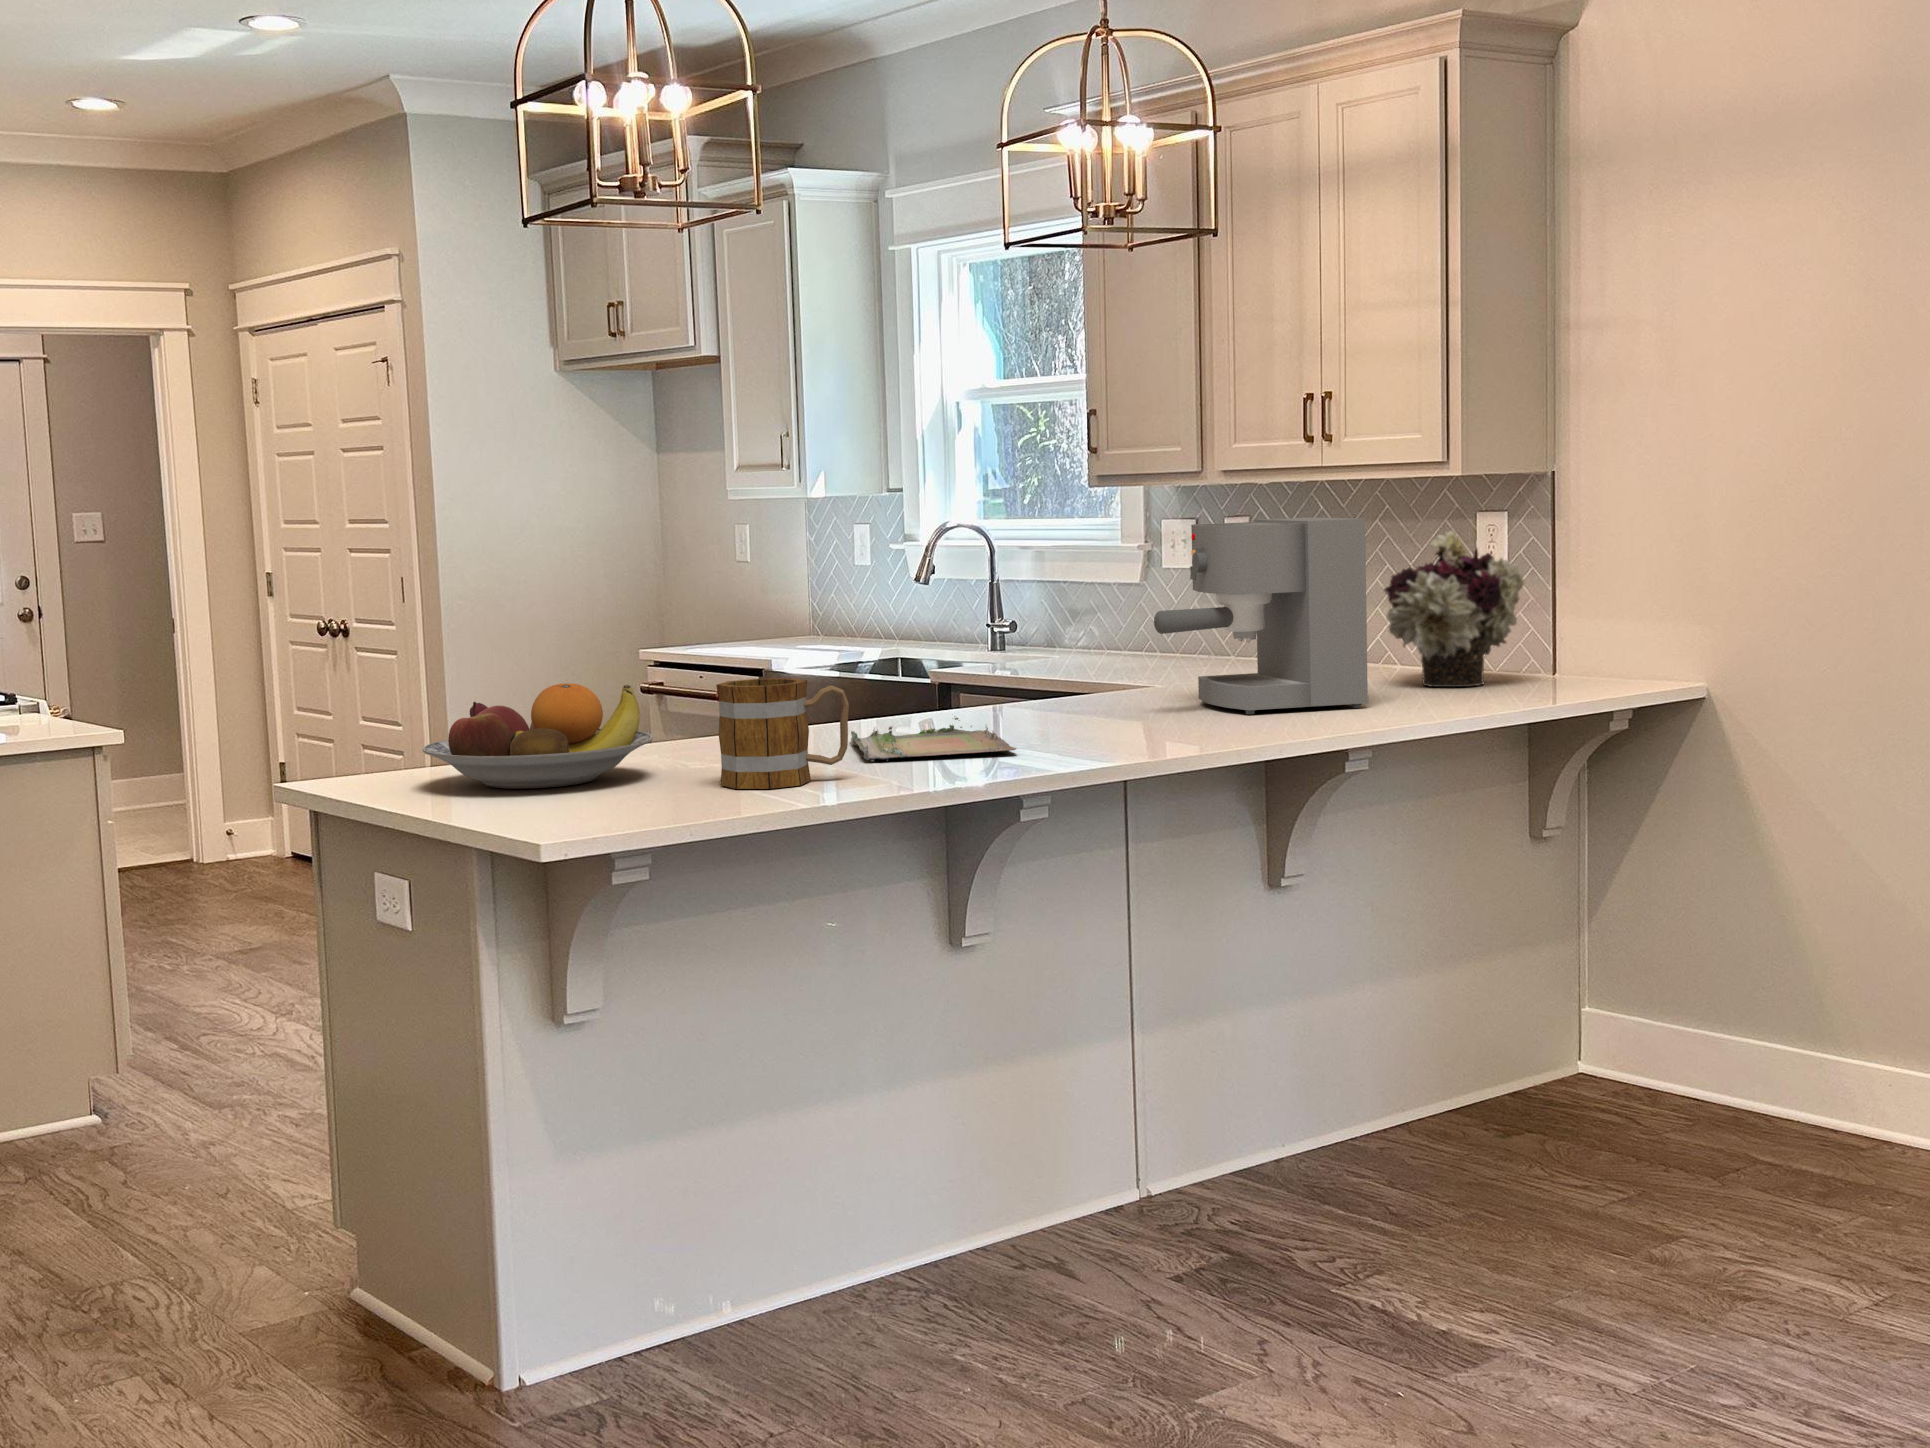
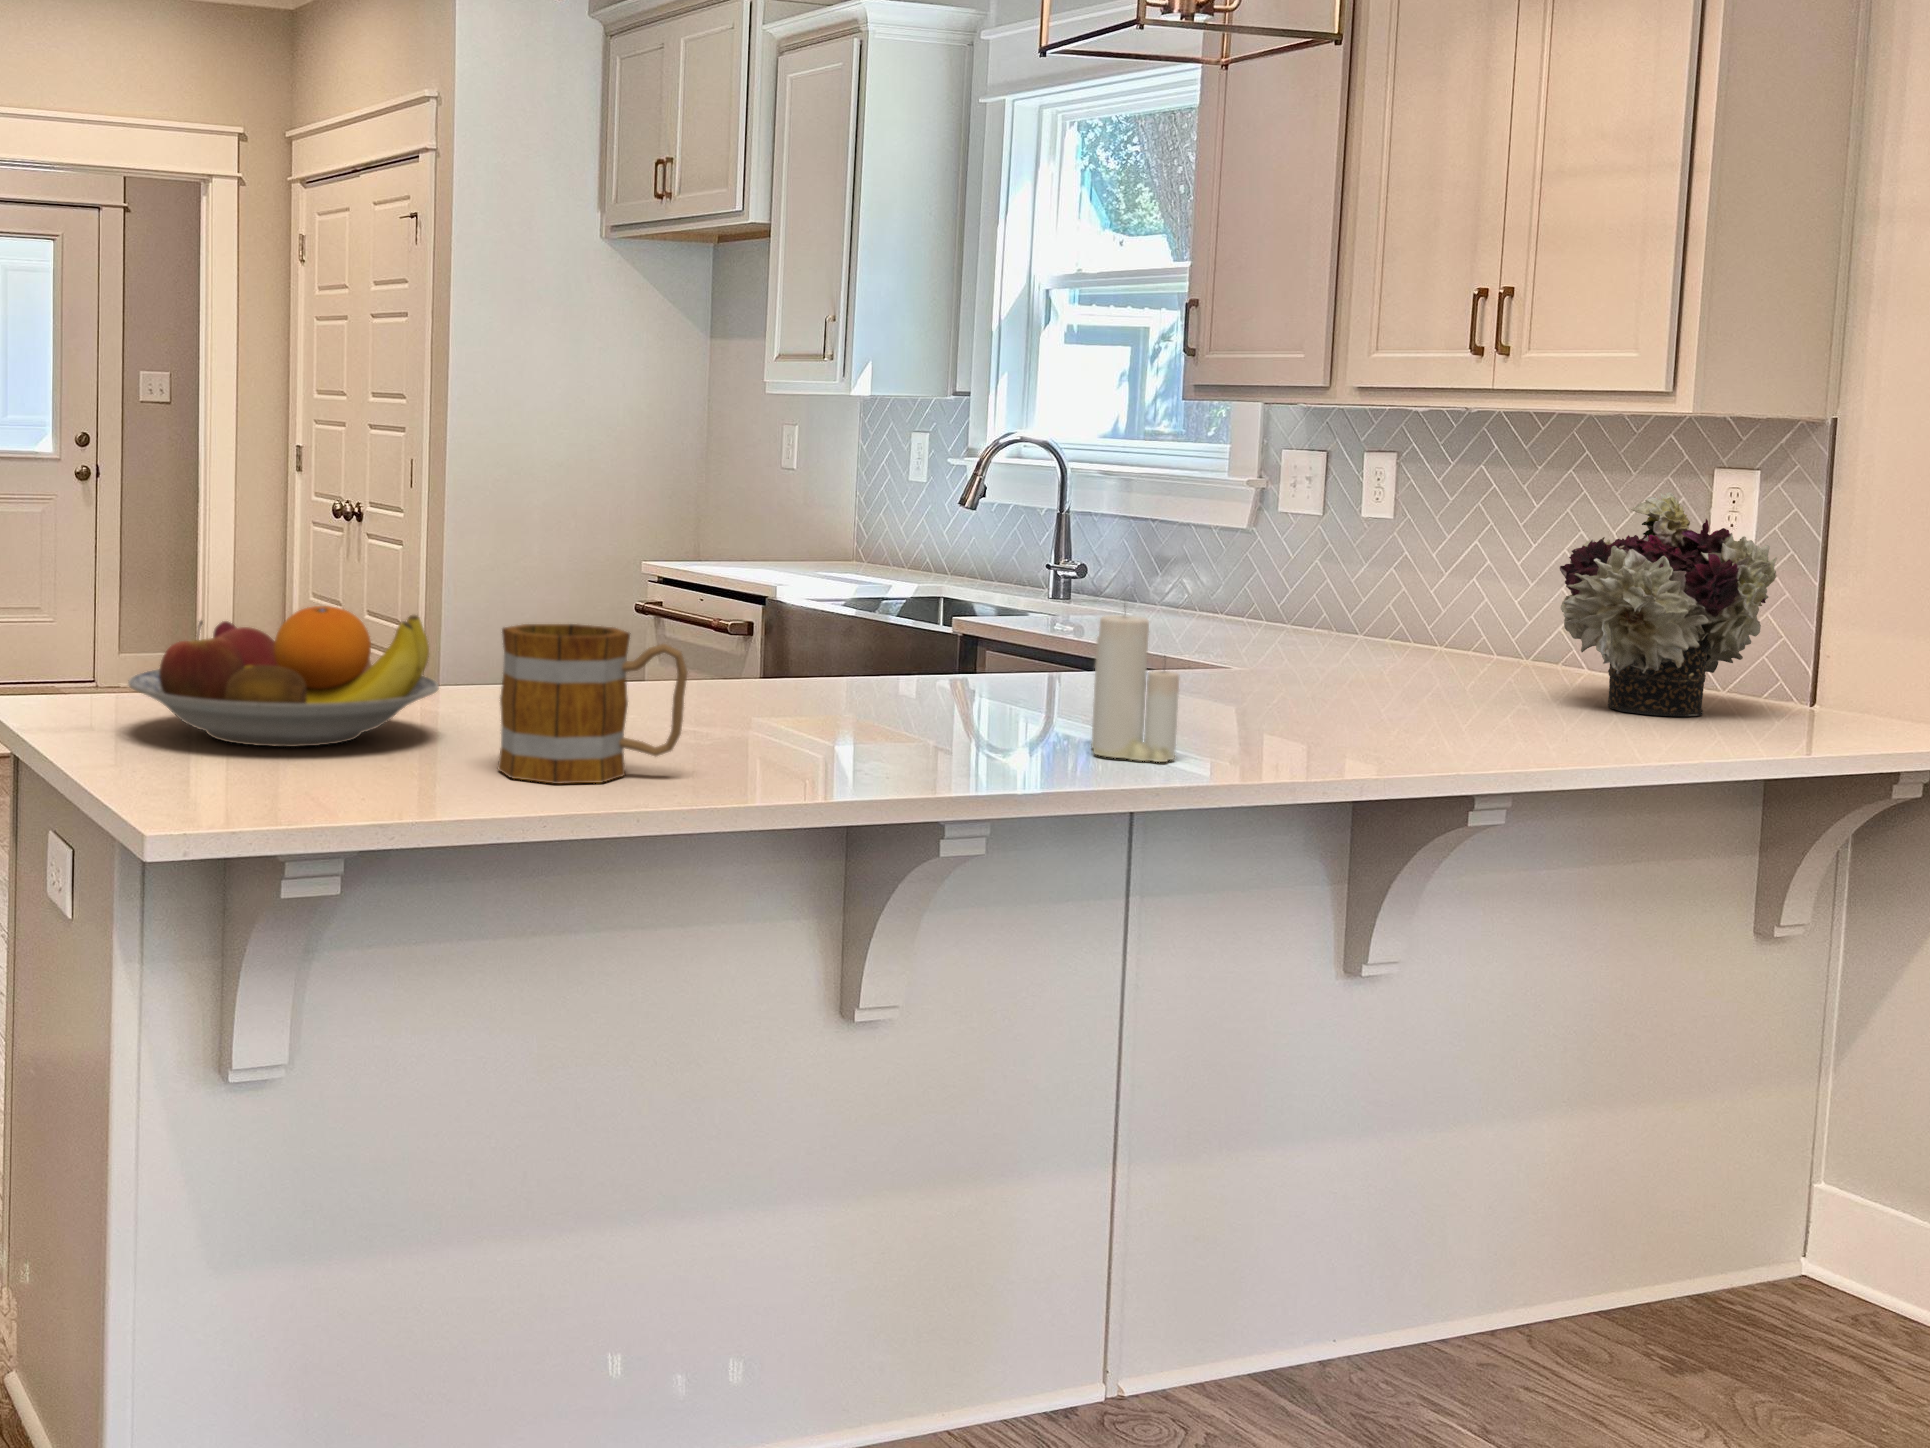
coffee maker: present [1154,518,1368,714] -> none [1202,456,1529,736]
candle: none [1100,632,1162,742] -> present [1092,606,1179,762]
tray: present [851,716,1017,761] -> none [729,691,951,757]

